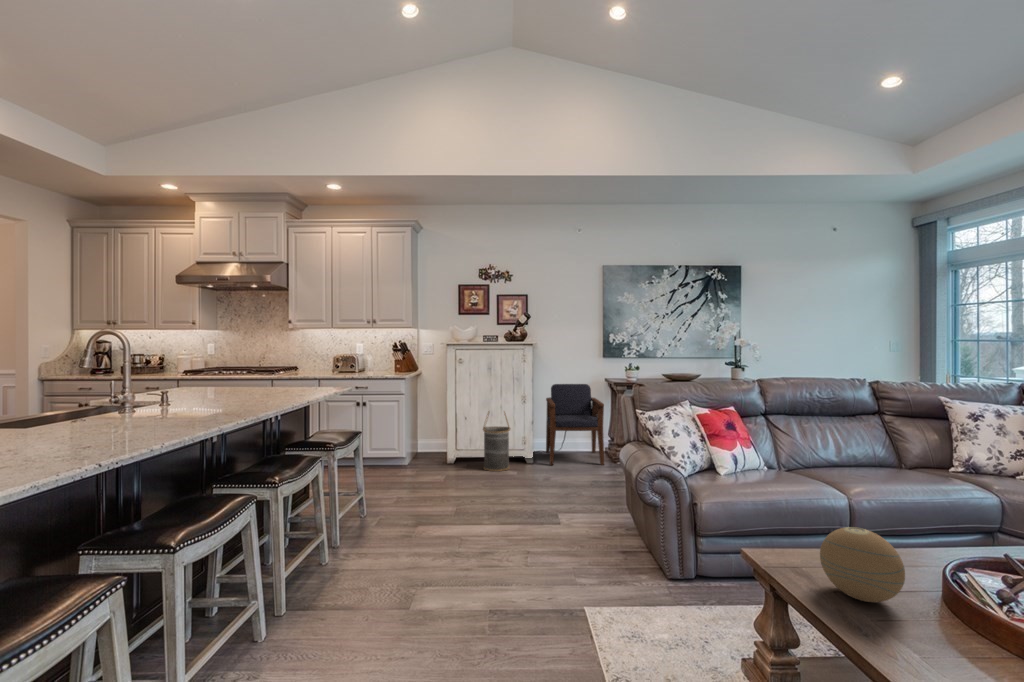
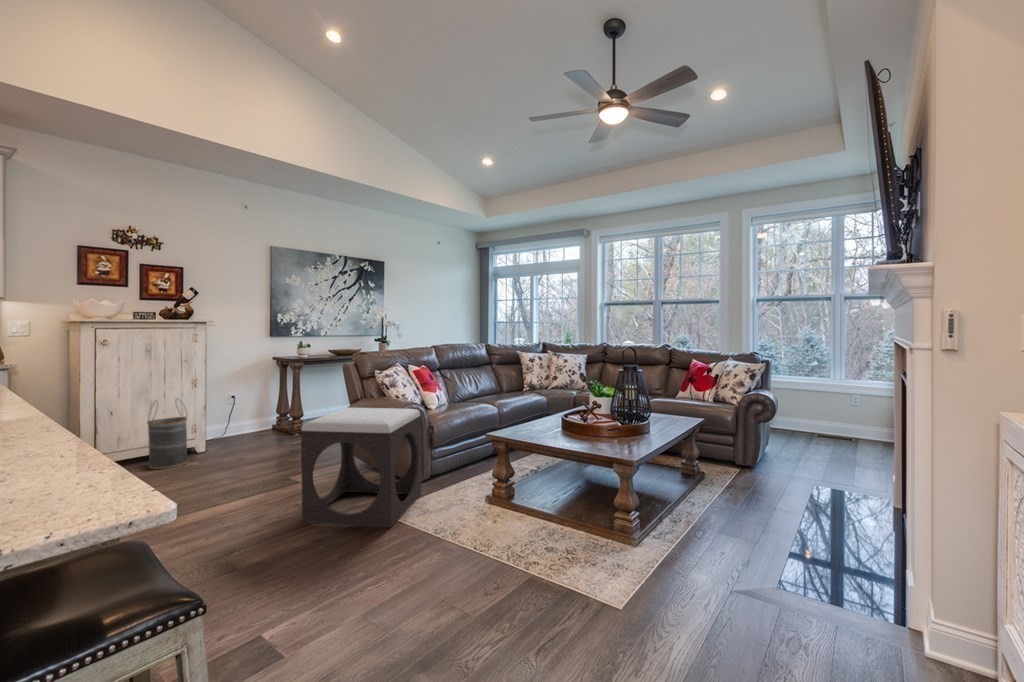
armchair: present [546,384,604,465] -> none [211,365,289,450]
footstool: none [495,454,653,645] -> present [301,408,421,528]
decorative orb: present [820,527,905,602] -> none [527,400,558,431]

